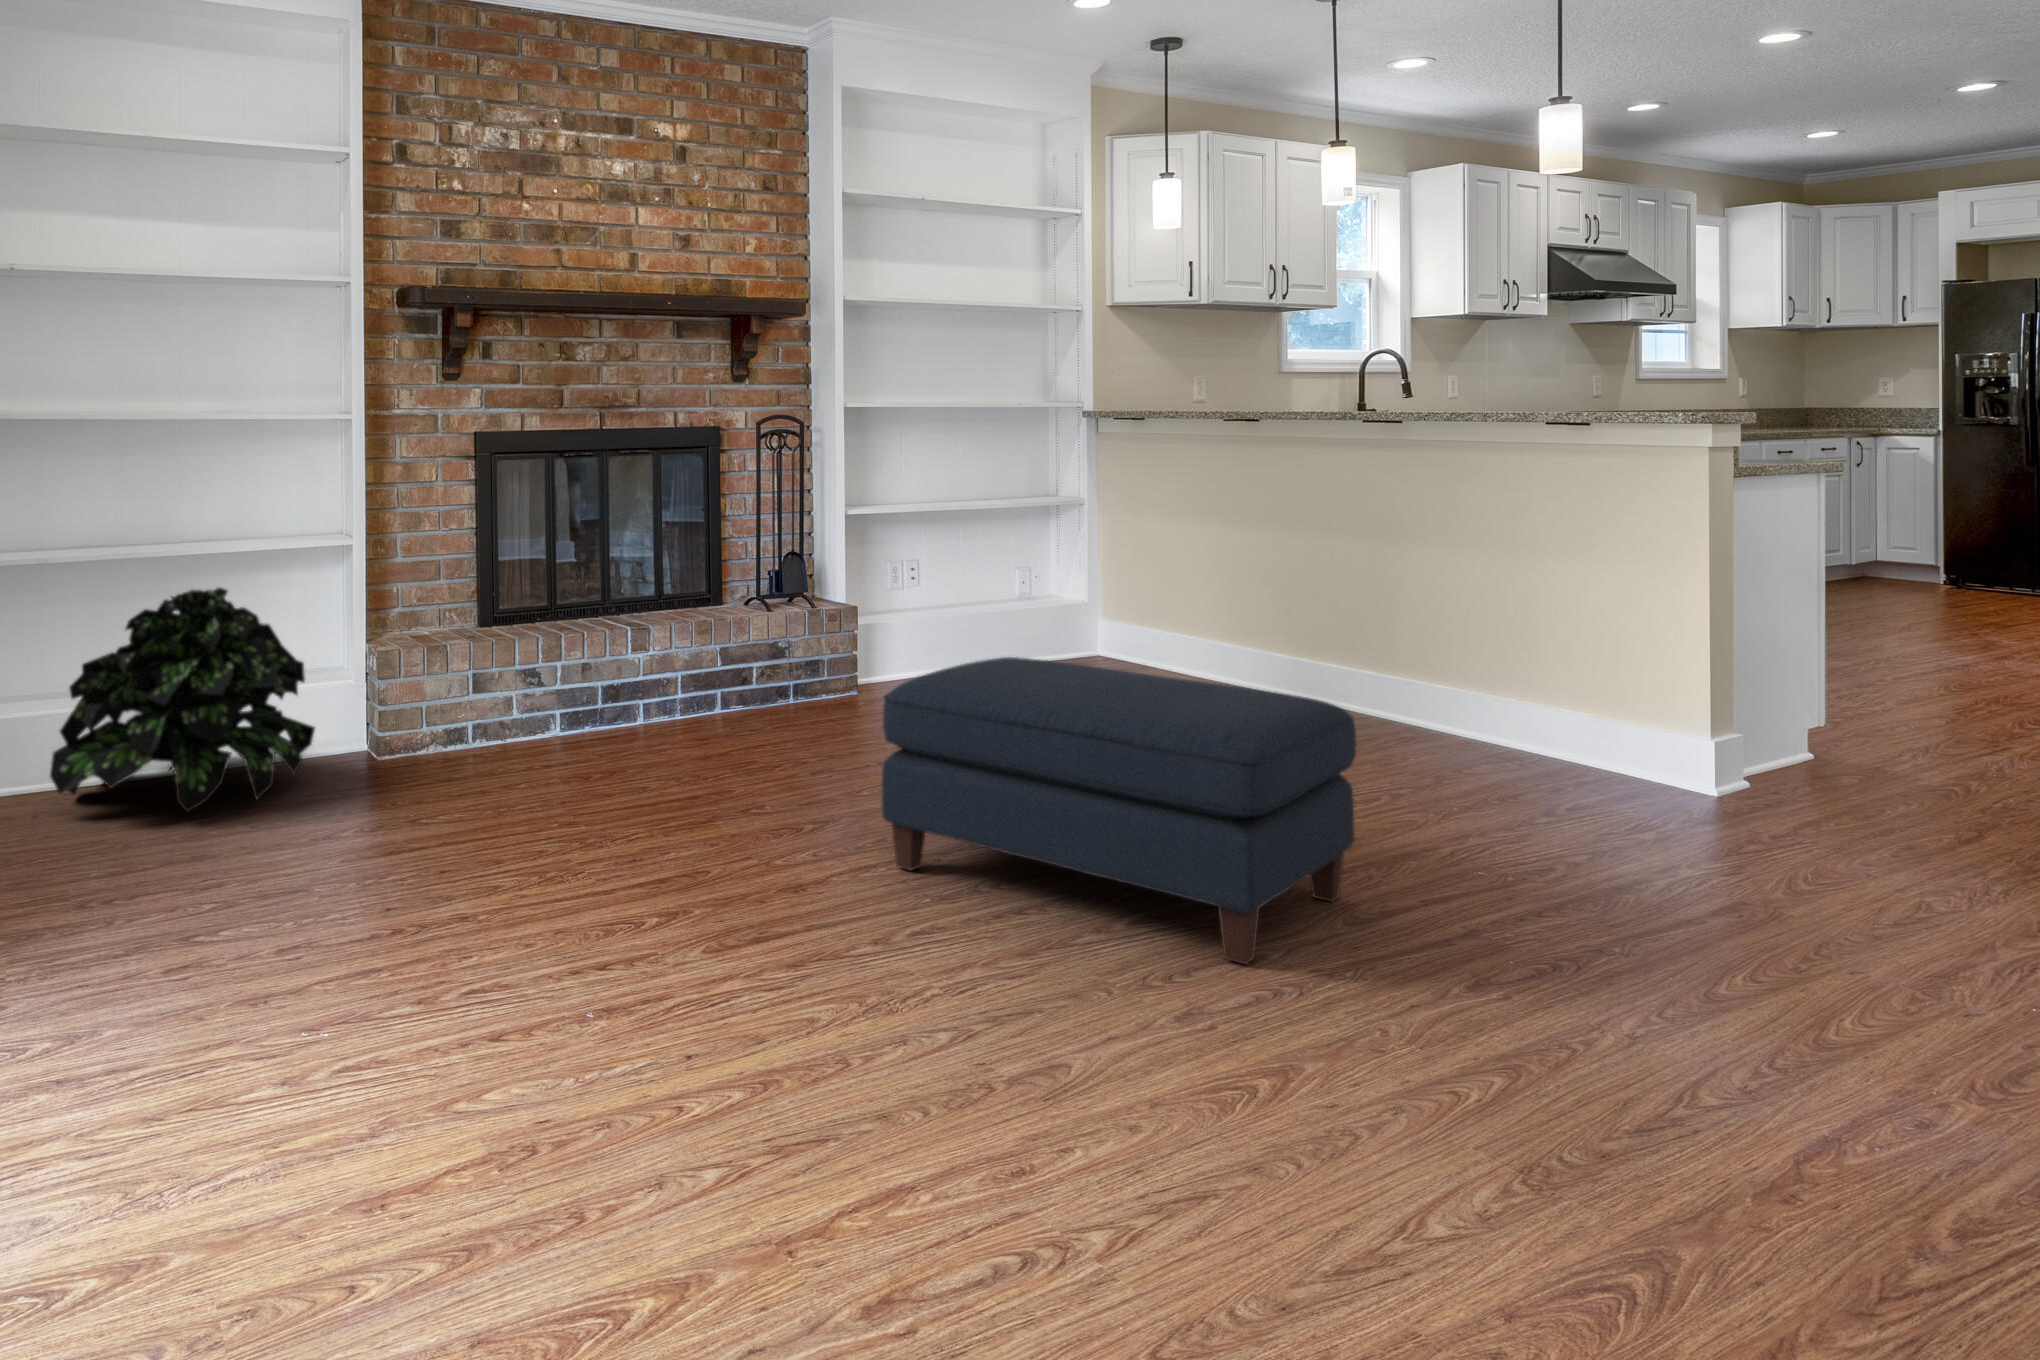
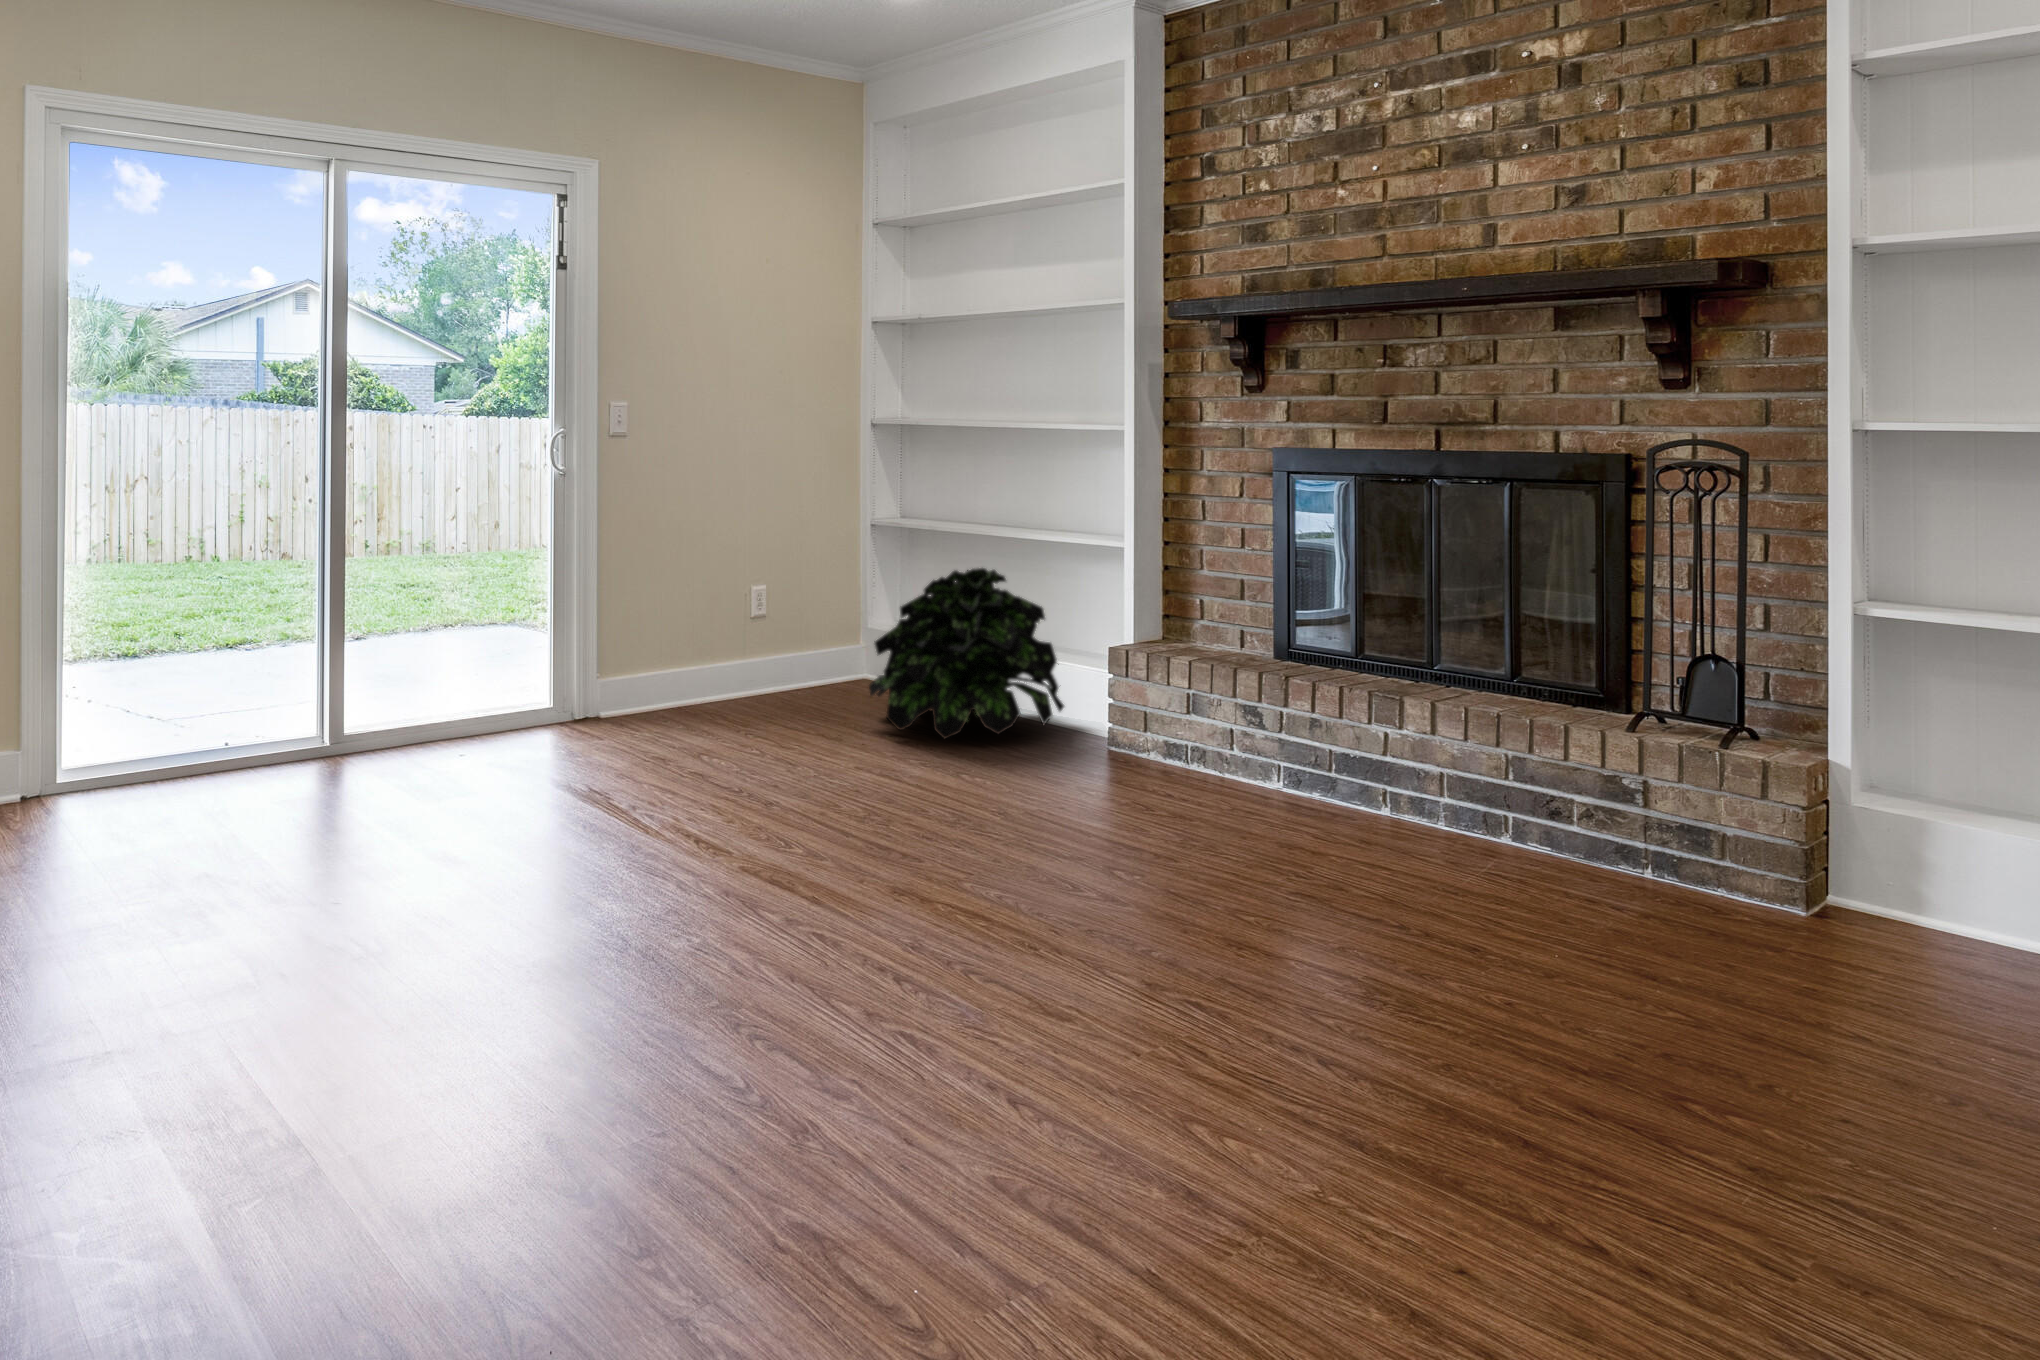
ottoman: present [882,657,1356,964] -> none [784,747,1268,1218]

